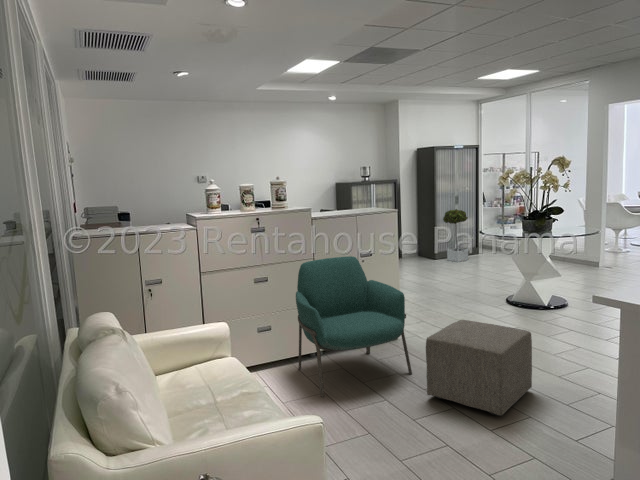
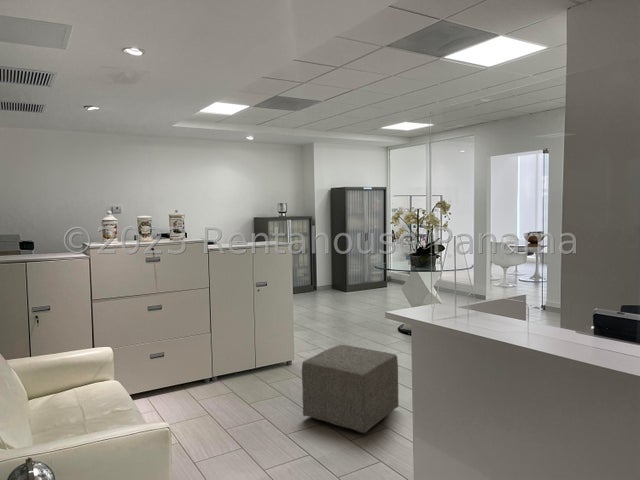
potted tree: present [443,209,468,262] -> none [353,244,376,293]
armchair: present [296,256,412,397] -> none [186,286,296,420]

